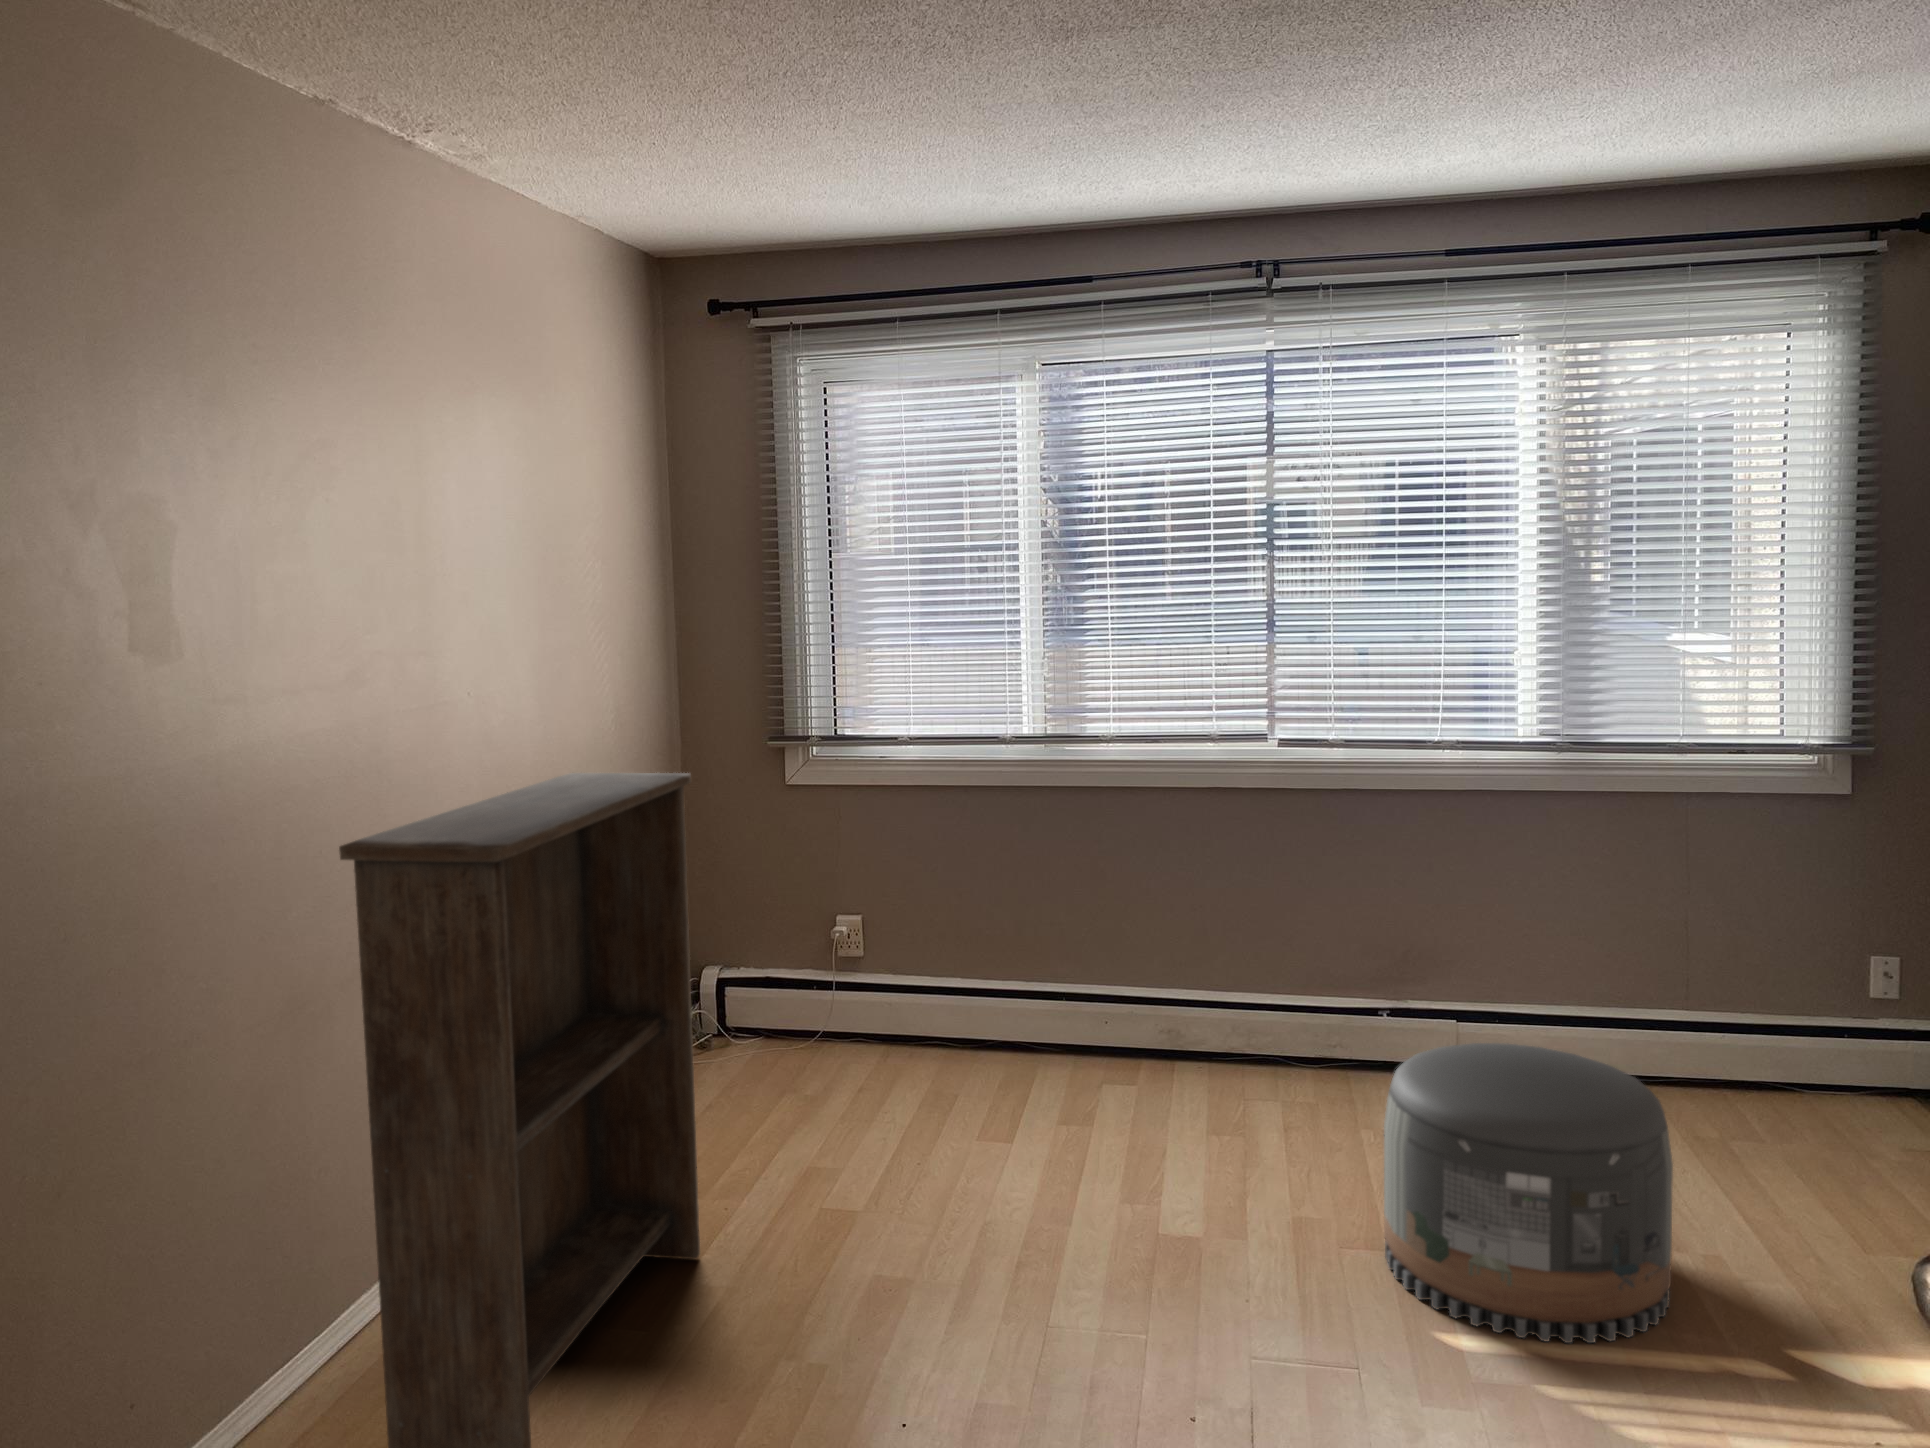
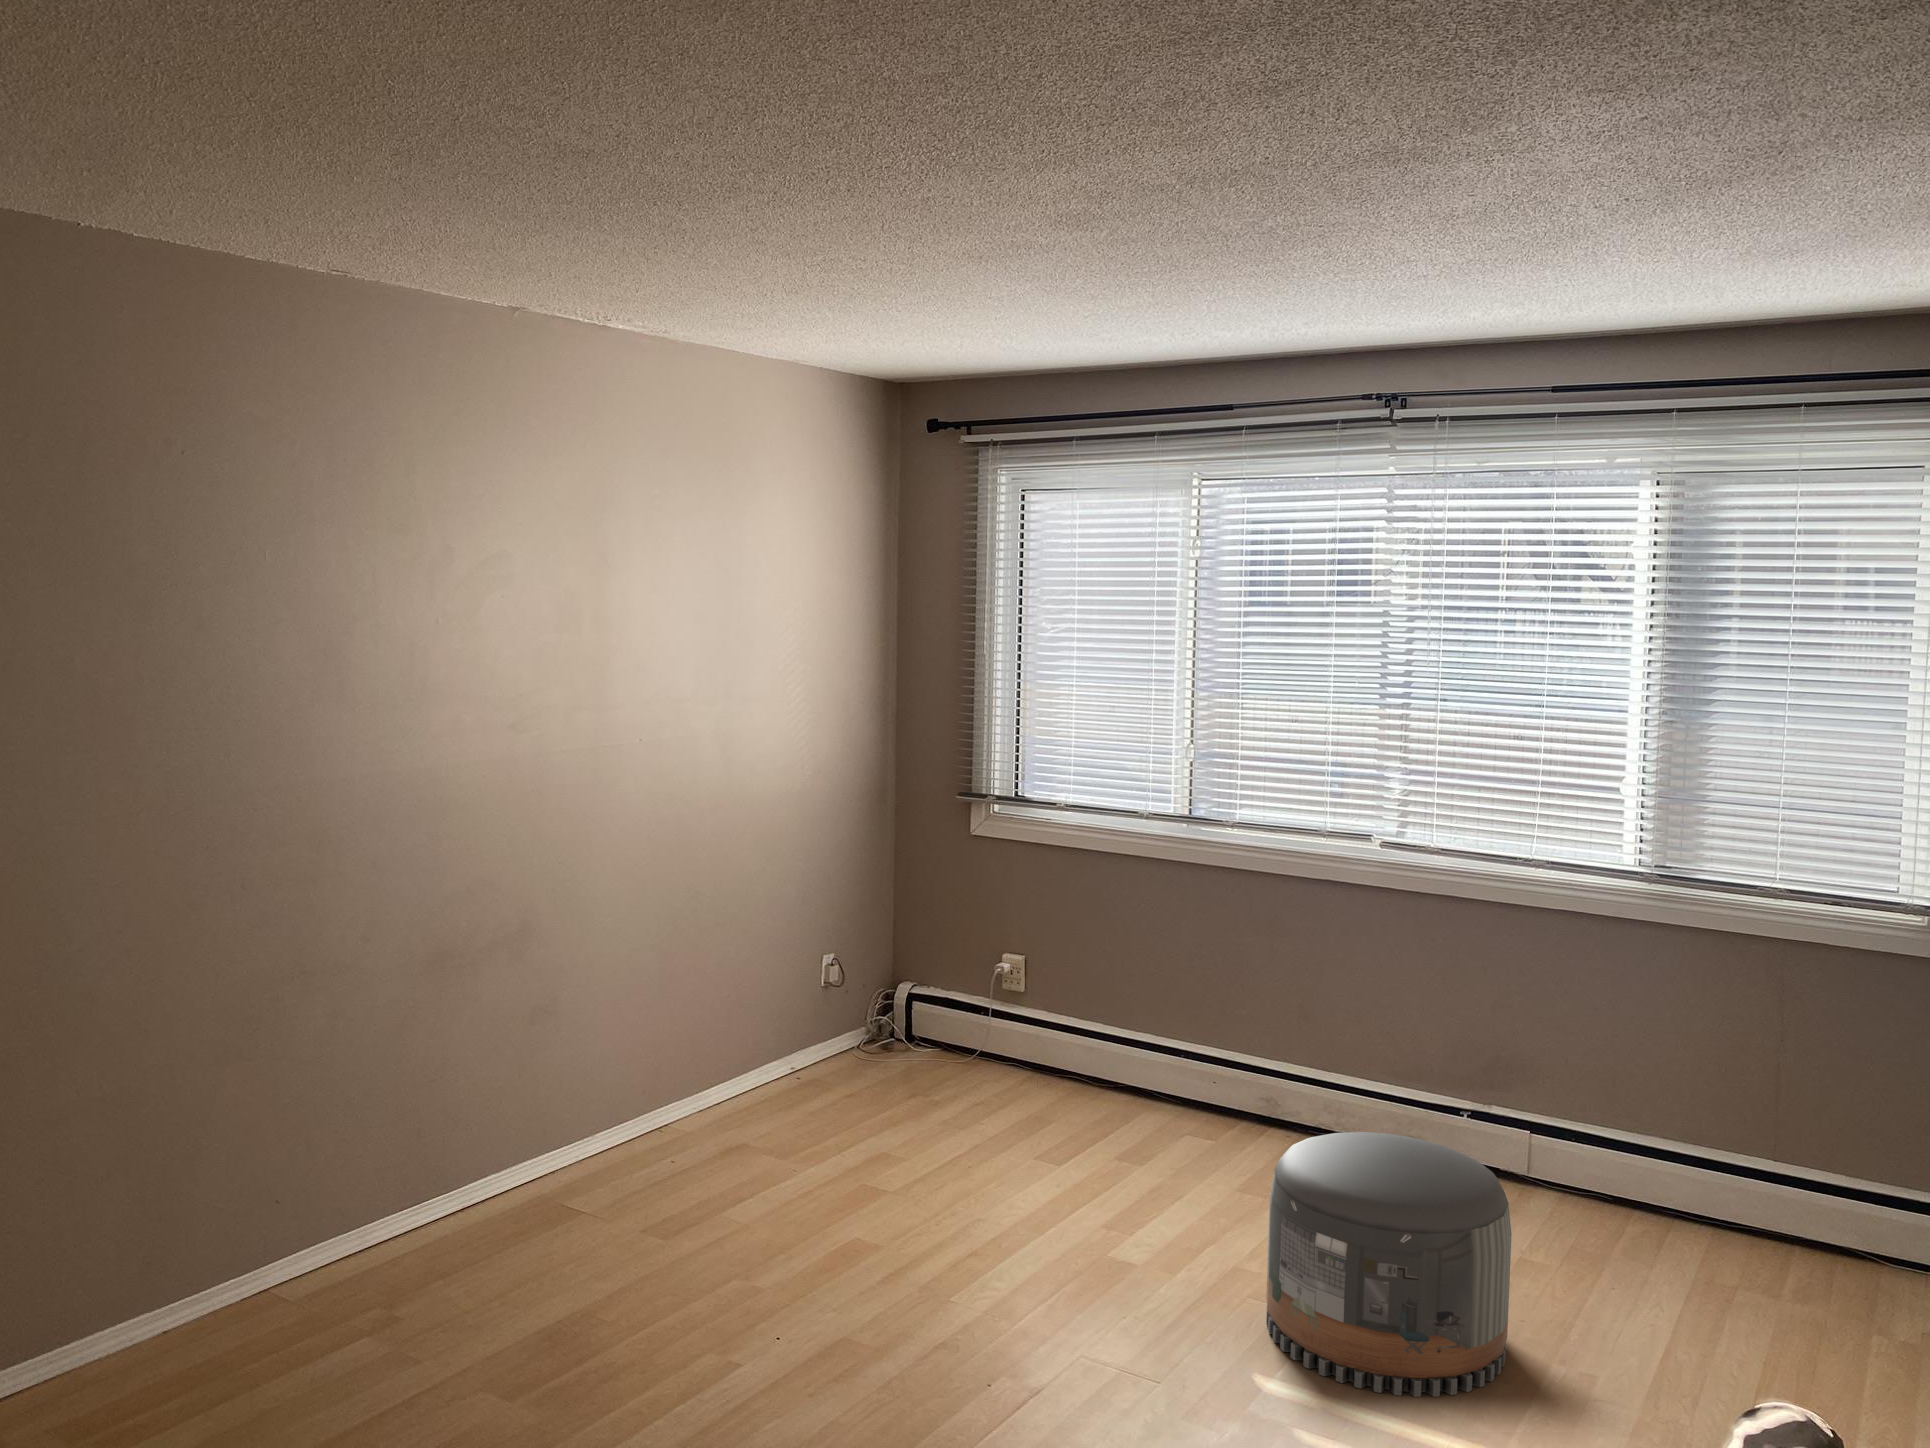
bookshelf: present [339,773,700,1448] -> none [476,814,774,1293]

